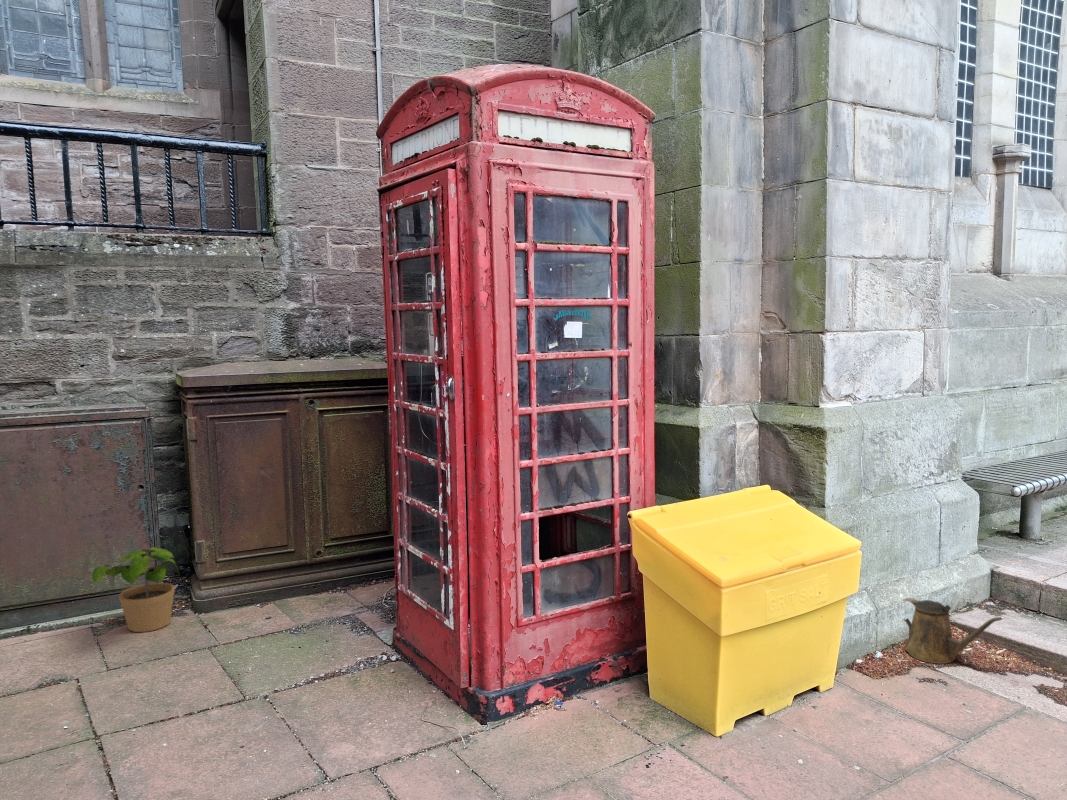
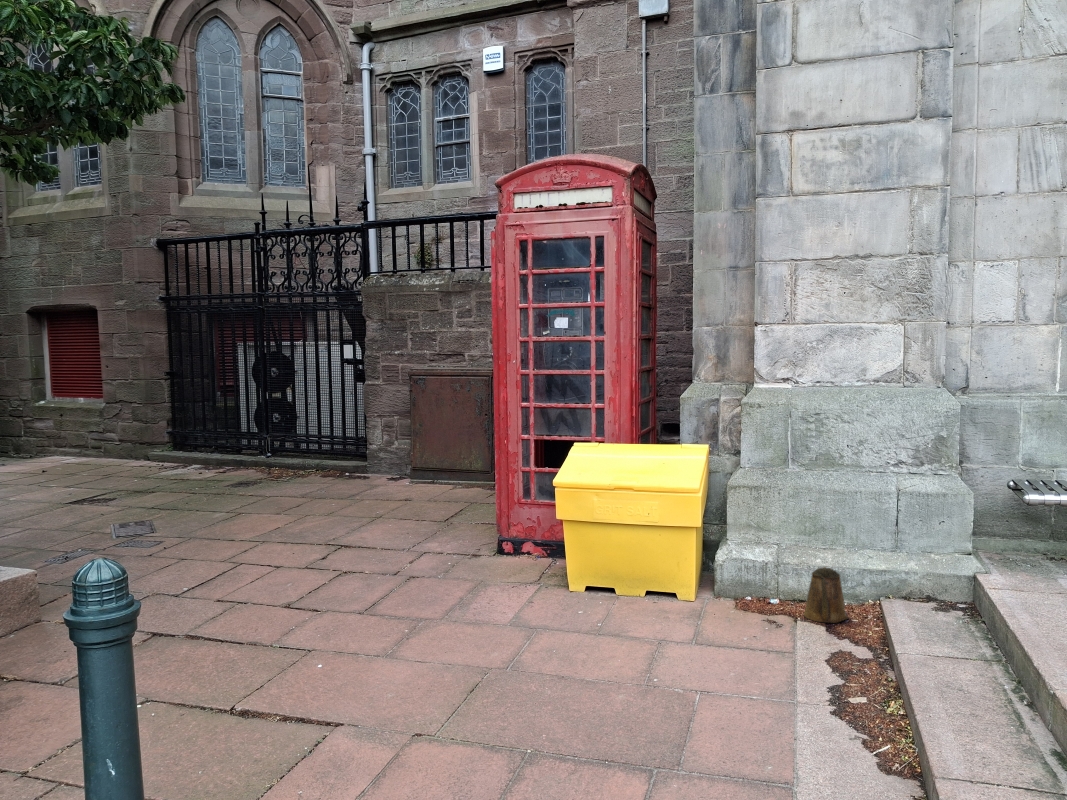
potted plant: present [92,547,179,632] -> none [440,449,487,501]

